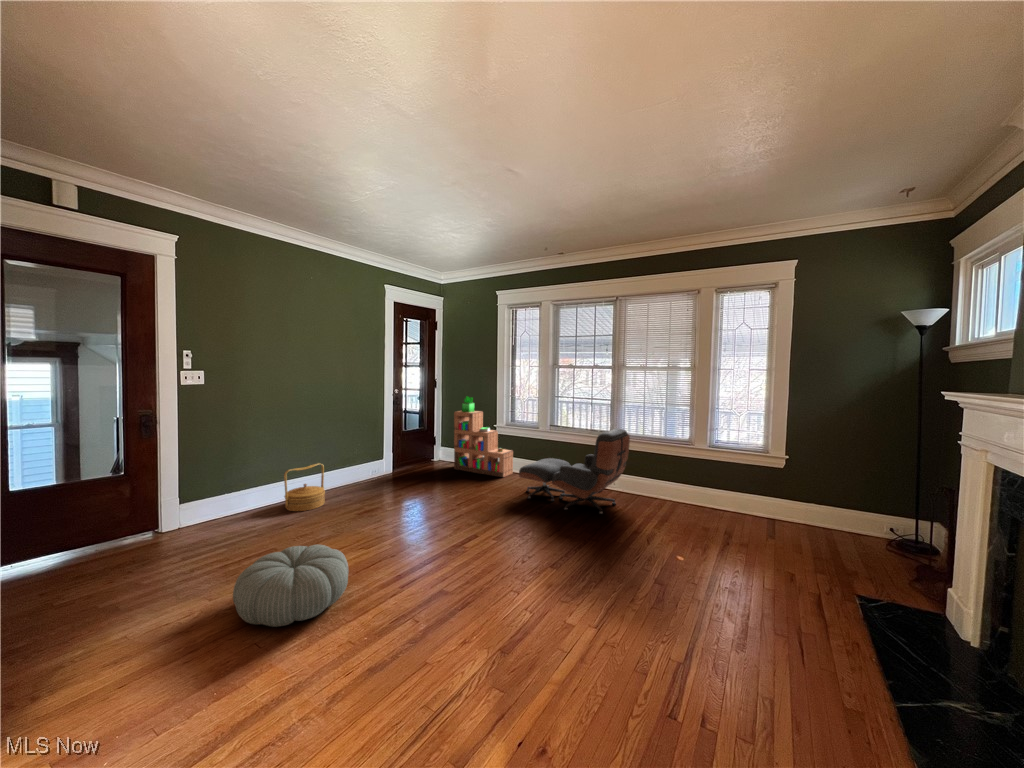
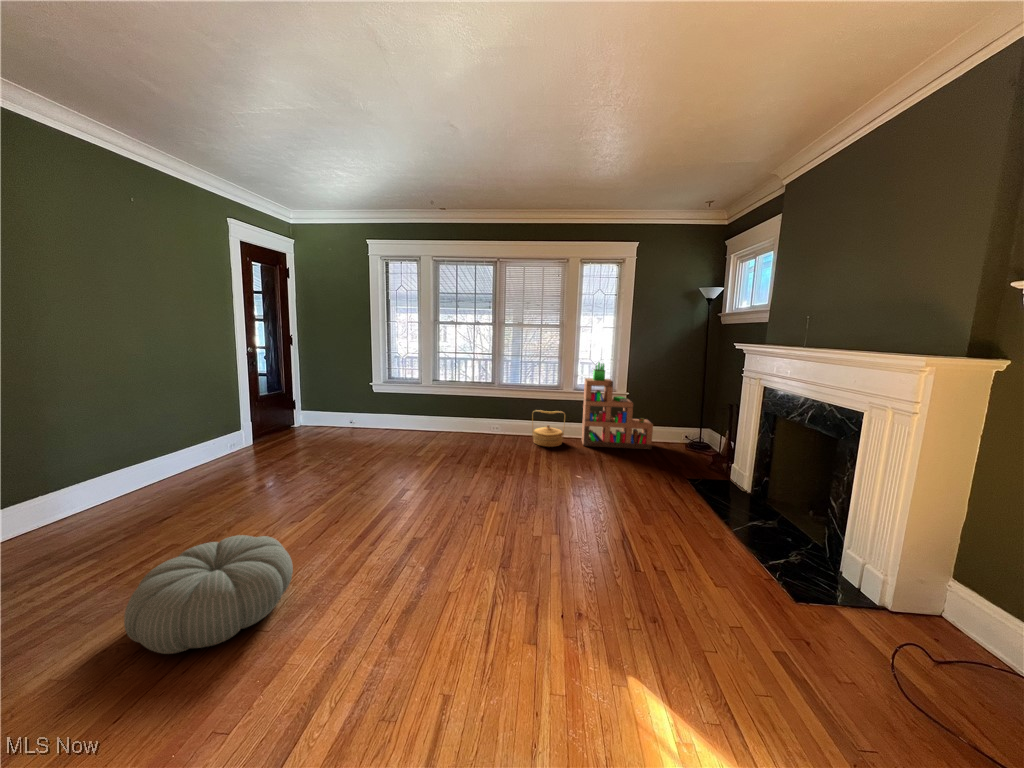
bookshelf: present [454,397,513,477] -> present [582,362,653,449]
lounge chair: present [519,428,630,514] -> none [415,379,515,456]
woven basket: present [284,463,325,511] -> present [532,410,564,447]

